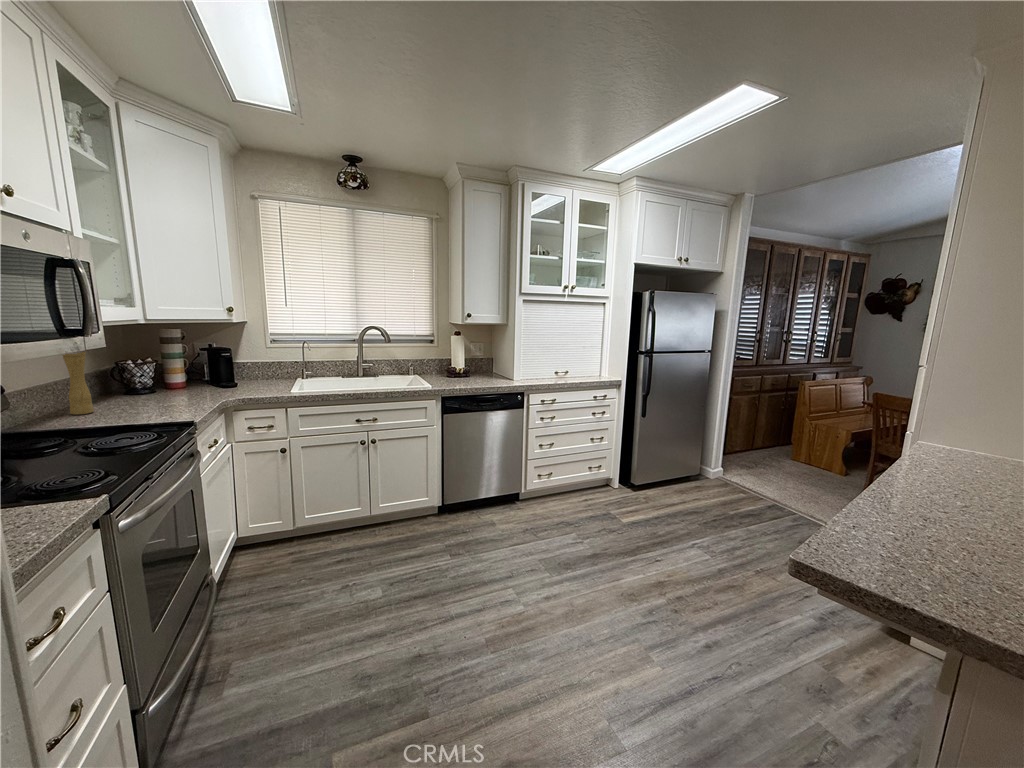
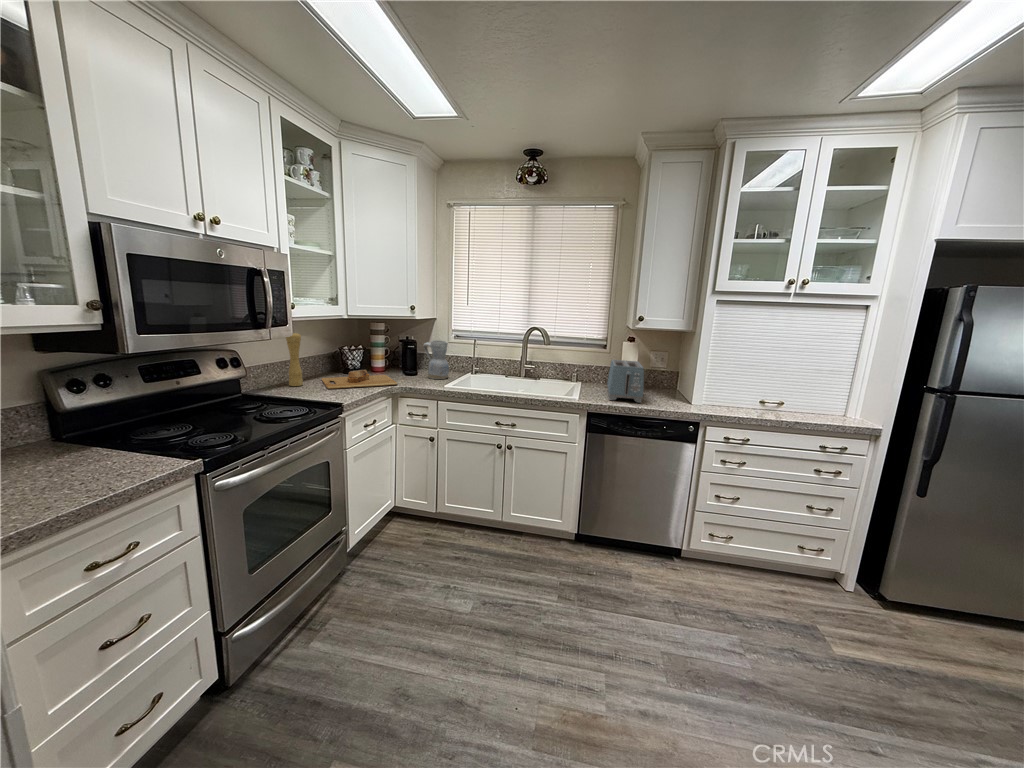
ceramic pitcher: none [246,345,280,387] -> present [424,340,449,379]
toaster: none [442,351,480,385] -> present [607,360,644,403]
cutting board: none [110,384,232,411] -> present [322,370,397,389]

